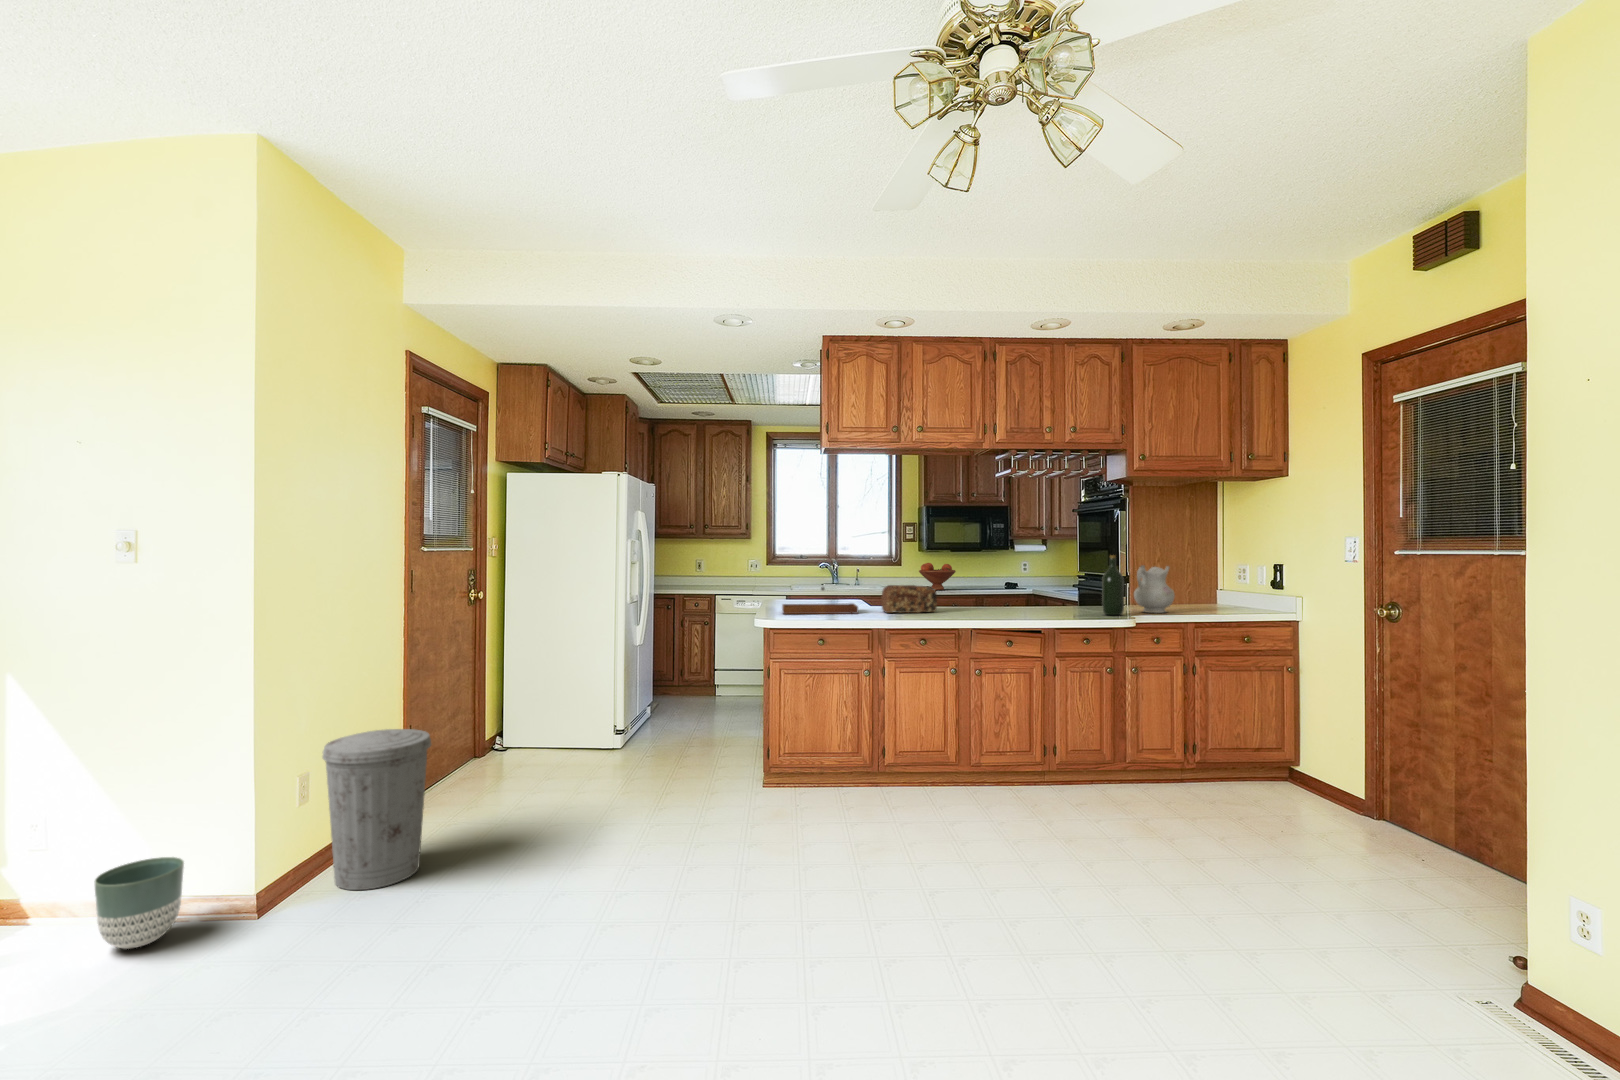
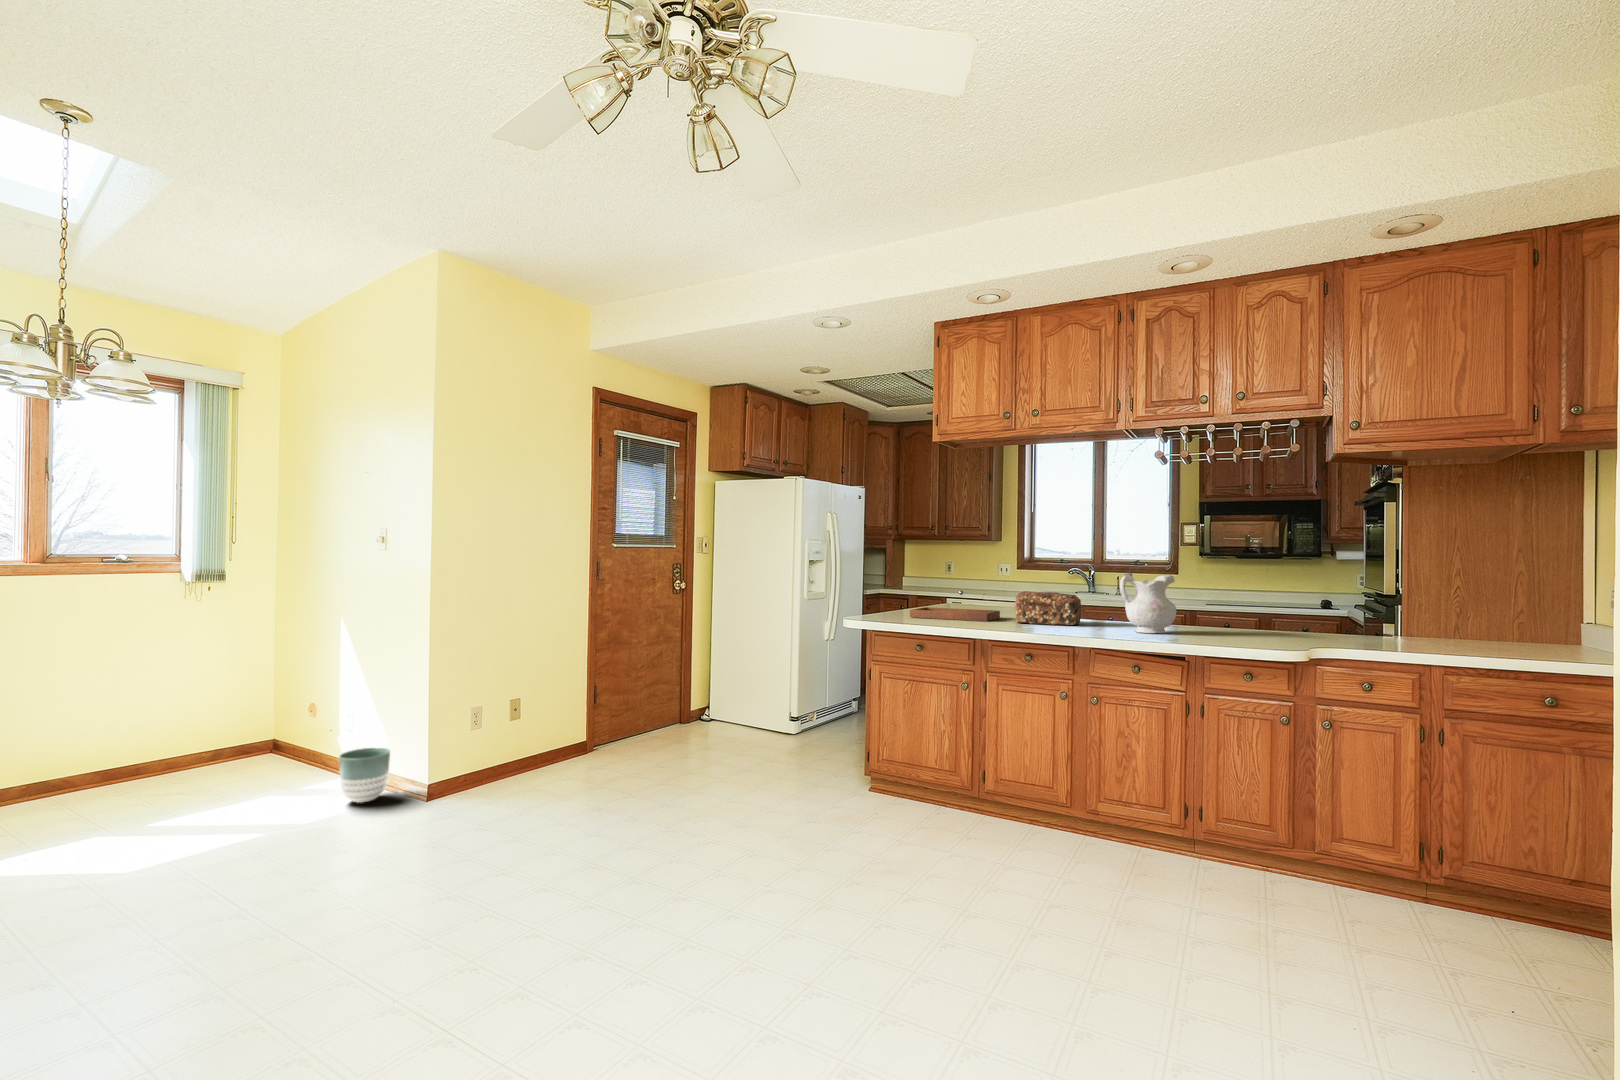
wine bottle: present [1102,555,1124,615] -> none [1283,561,1316,645]
fruit bowl: present [919,563,956,590] -> none [1197,571,1248,605]
ceramic pitcher: present [1134,565,1175,613] -> present [1120,573,1176,634]
trash can: present [322,729,431,890] -> none [479,683,556,801]

